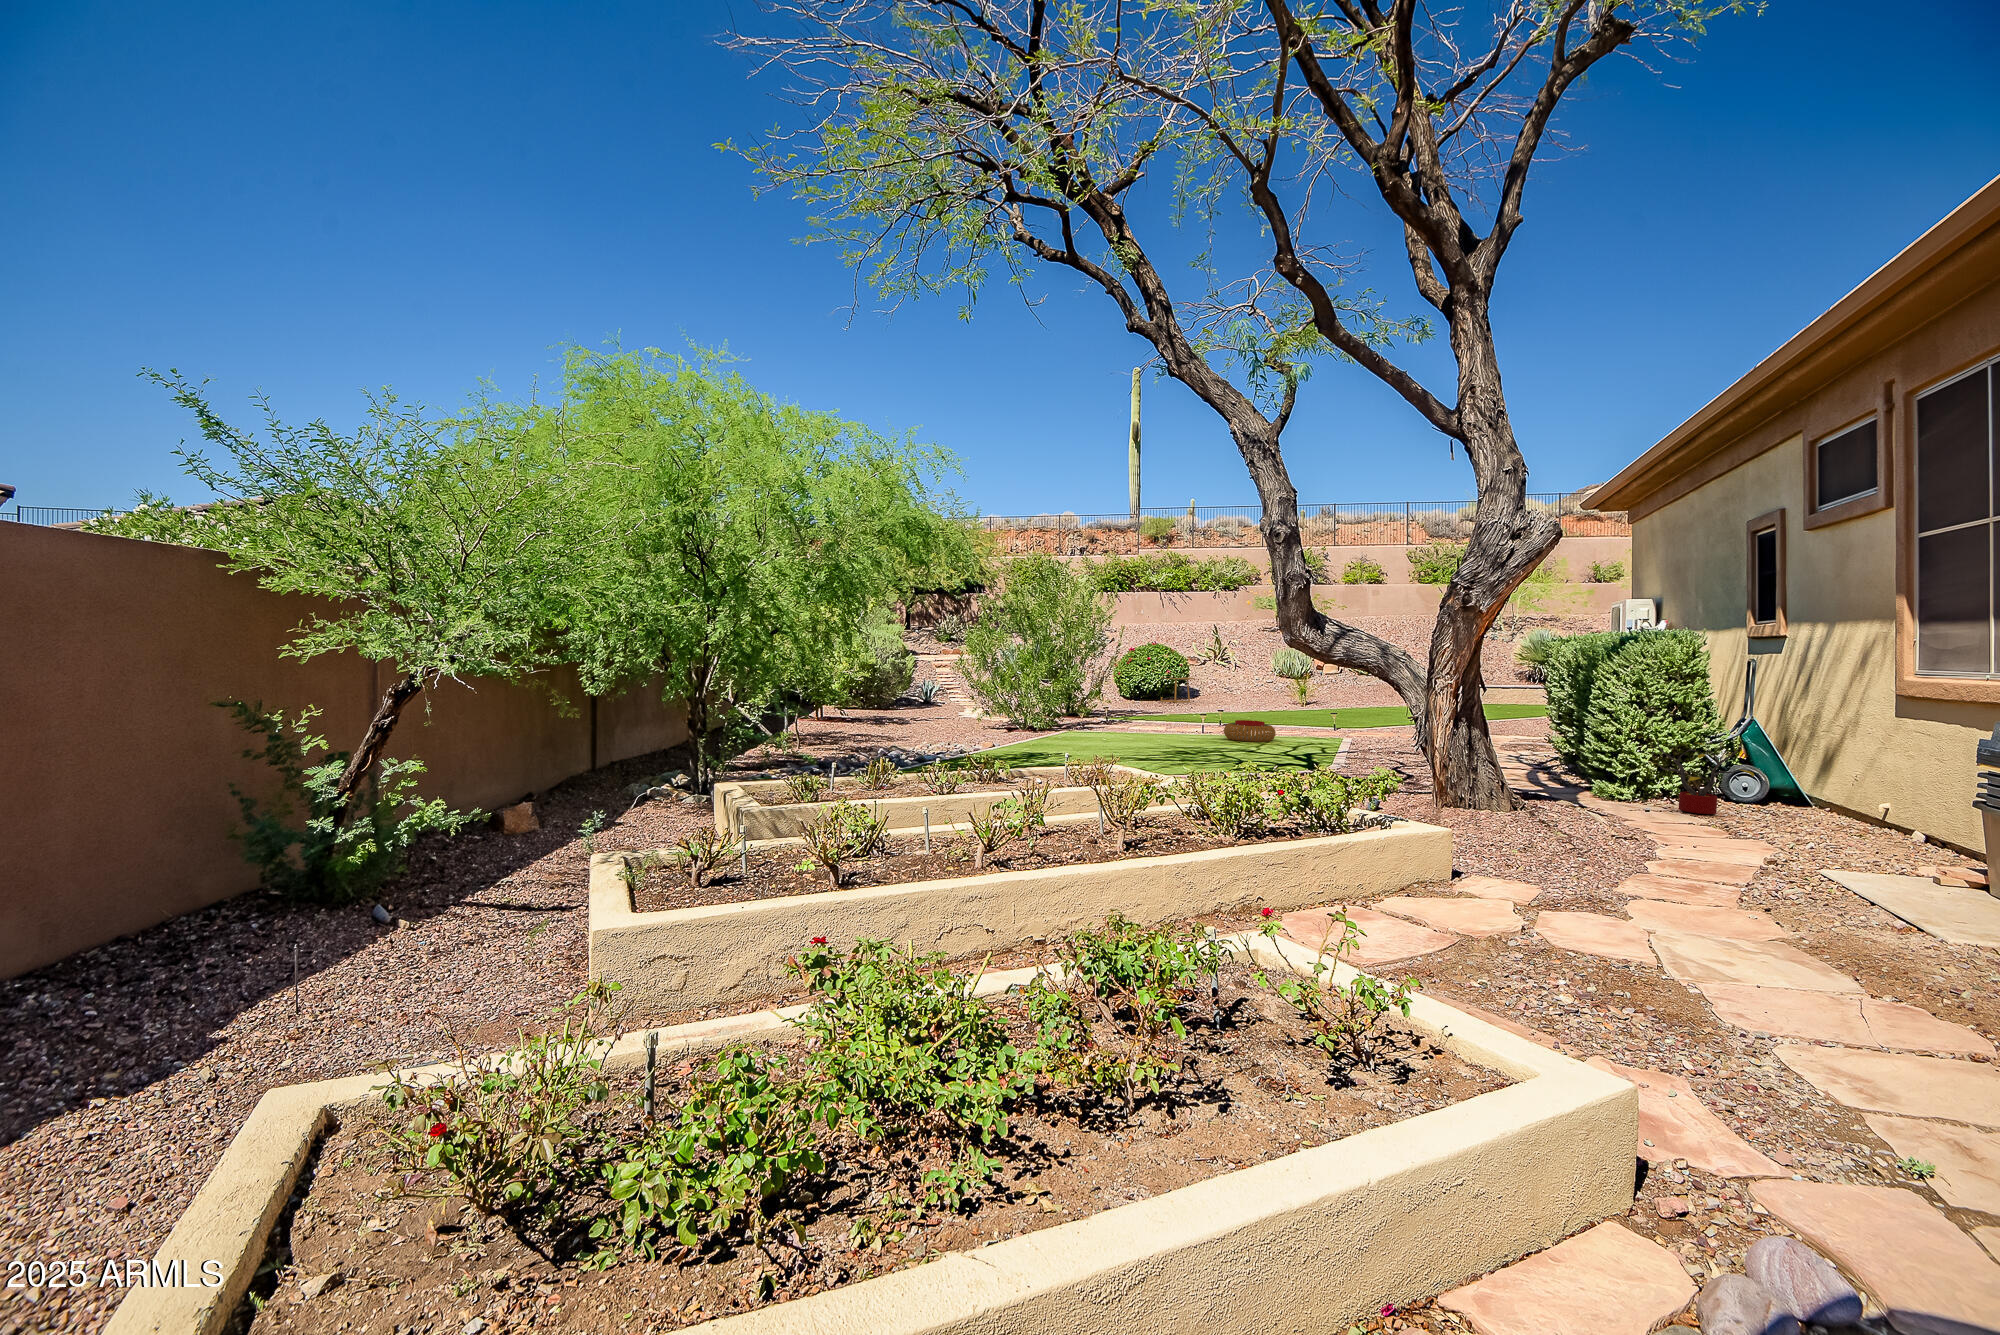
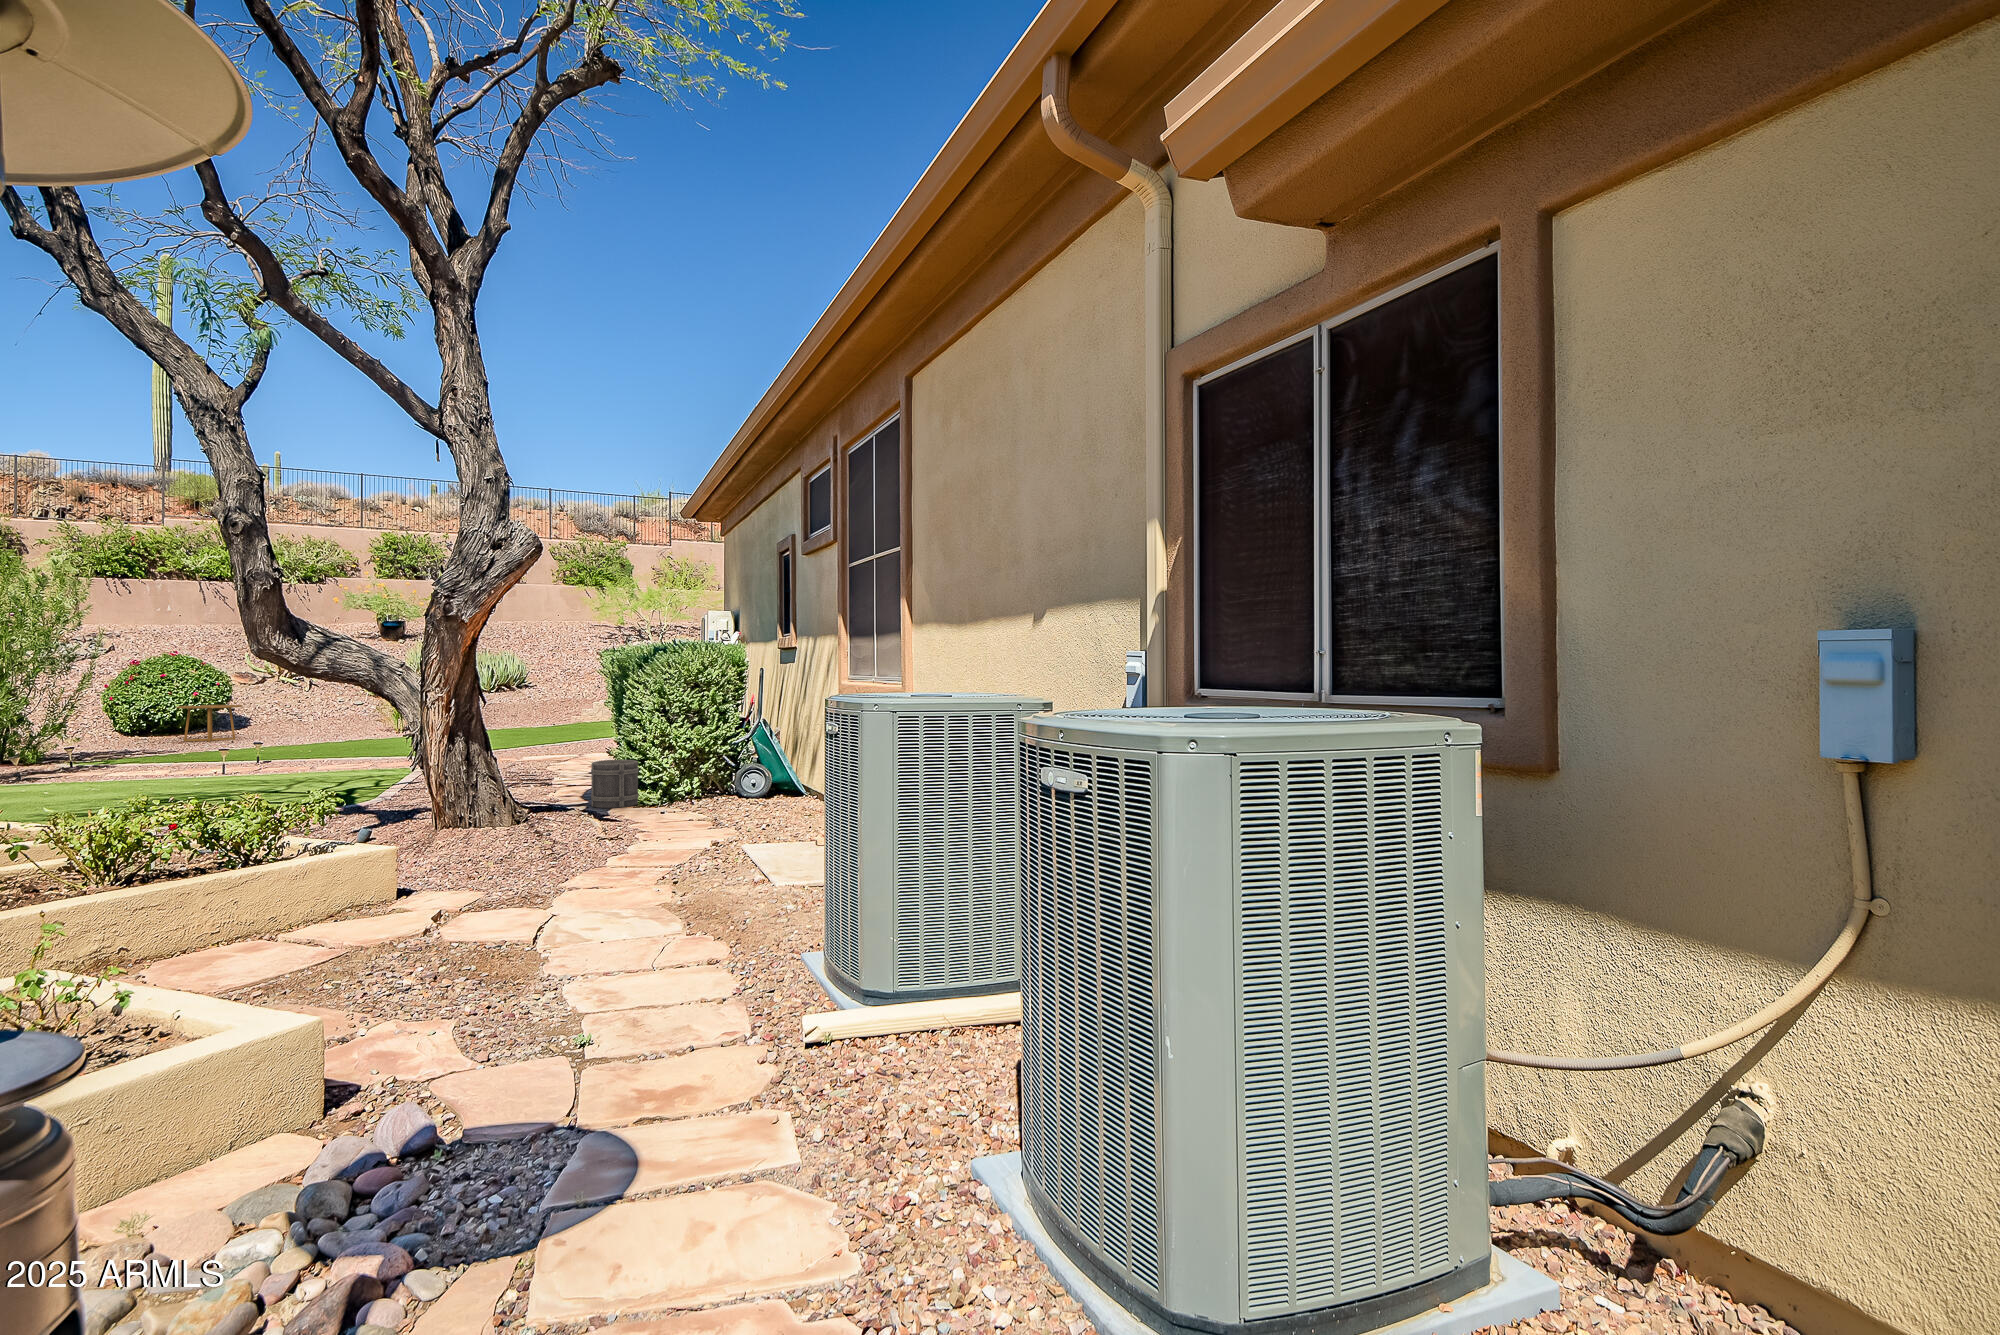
pouf: present [1224,720,1276,742] -> none [236,758,315,787]
decorative plant: present [1657,739,1754,814] -> none [665,739,742,806]
bucket: none [1554,751,1610,801] -> present [591,760,639,808]

